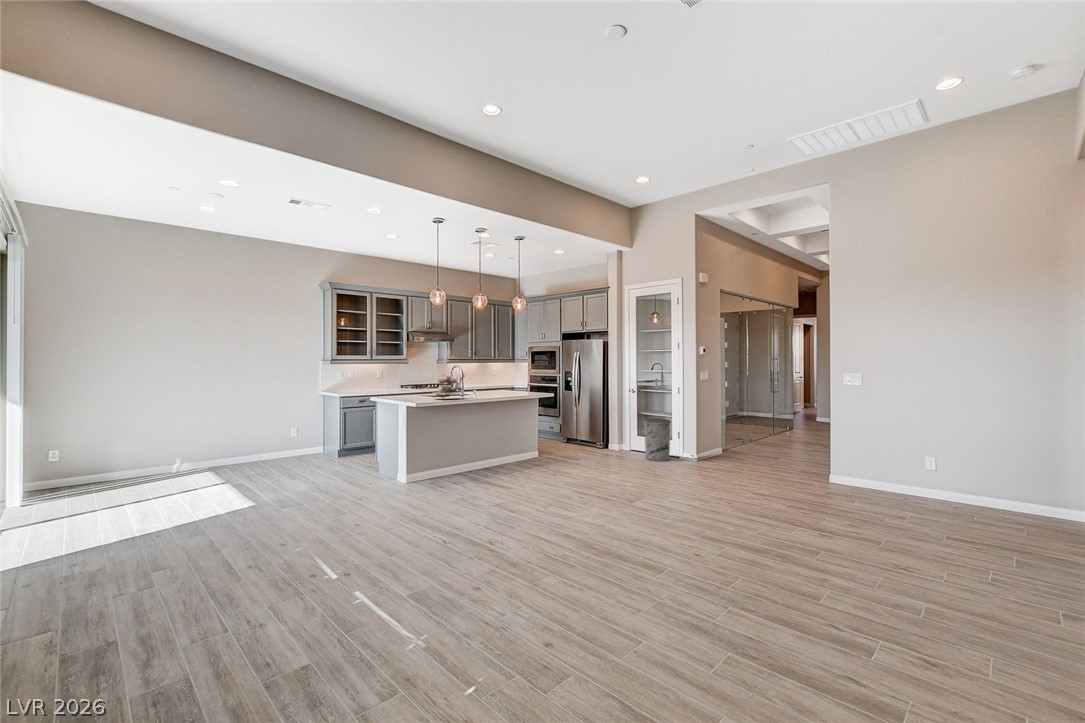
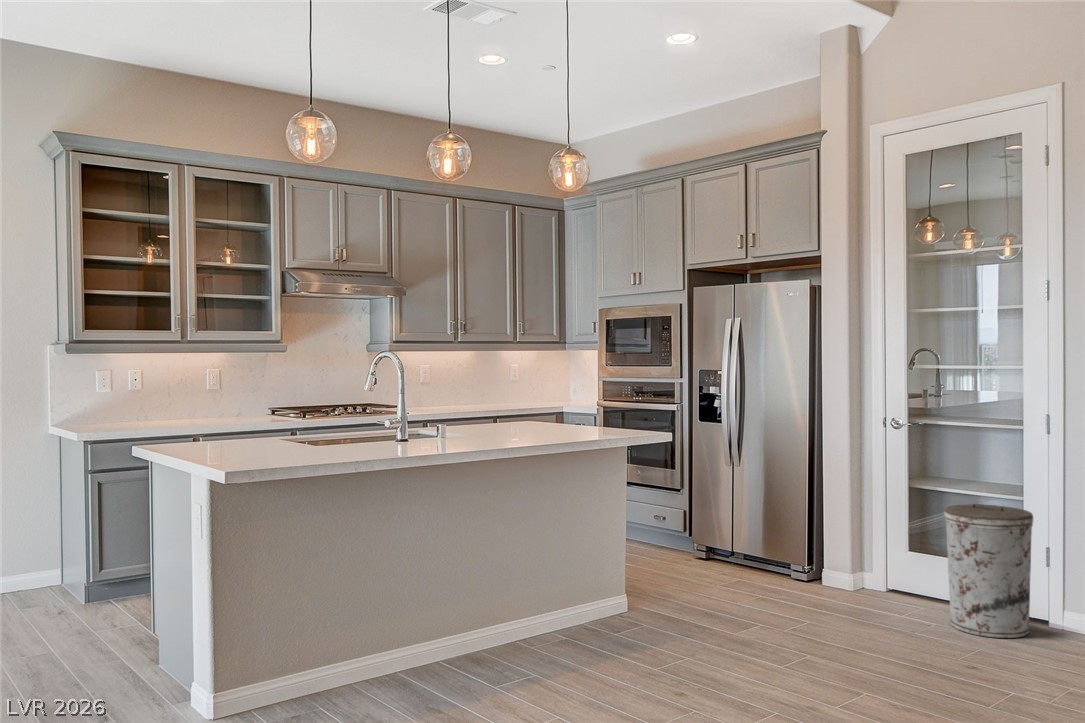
flower arrangement: present [435,374,465,398] -> none [303,370,406,451]

